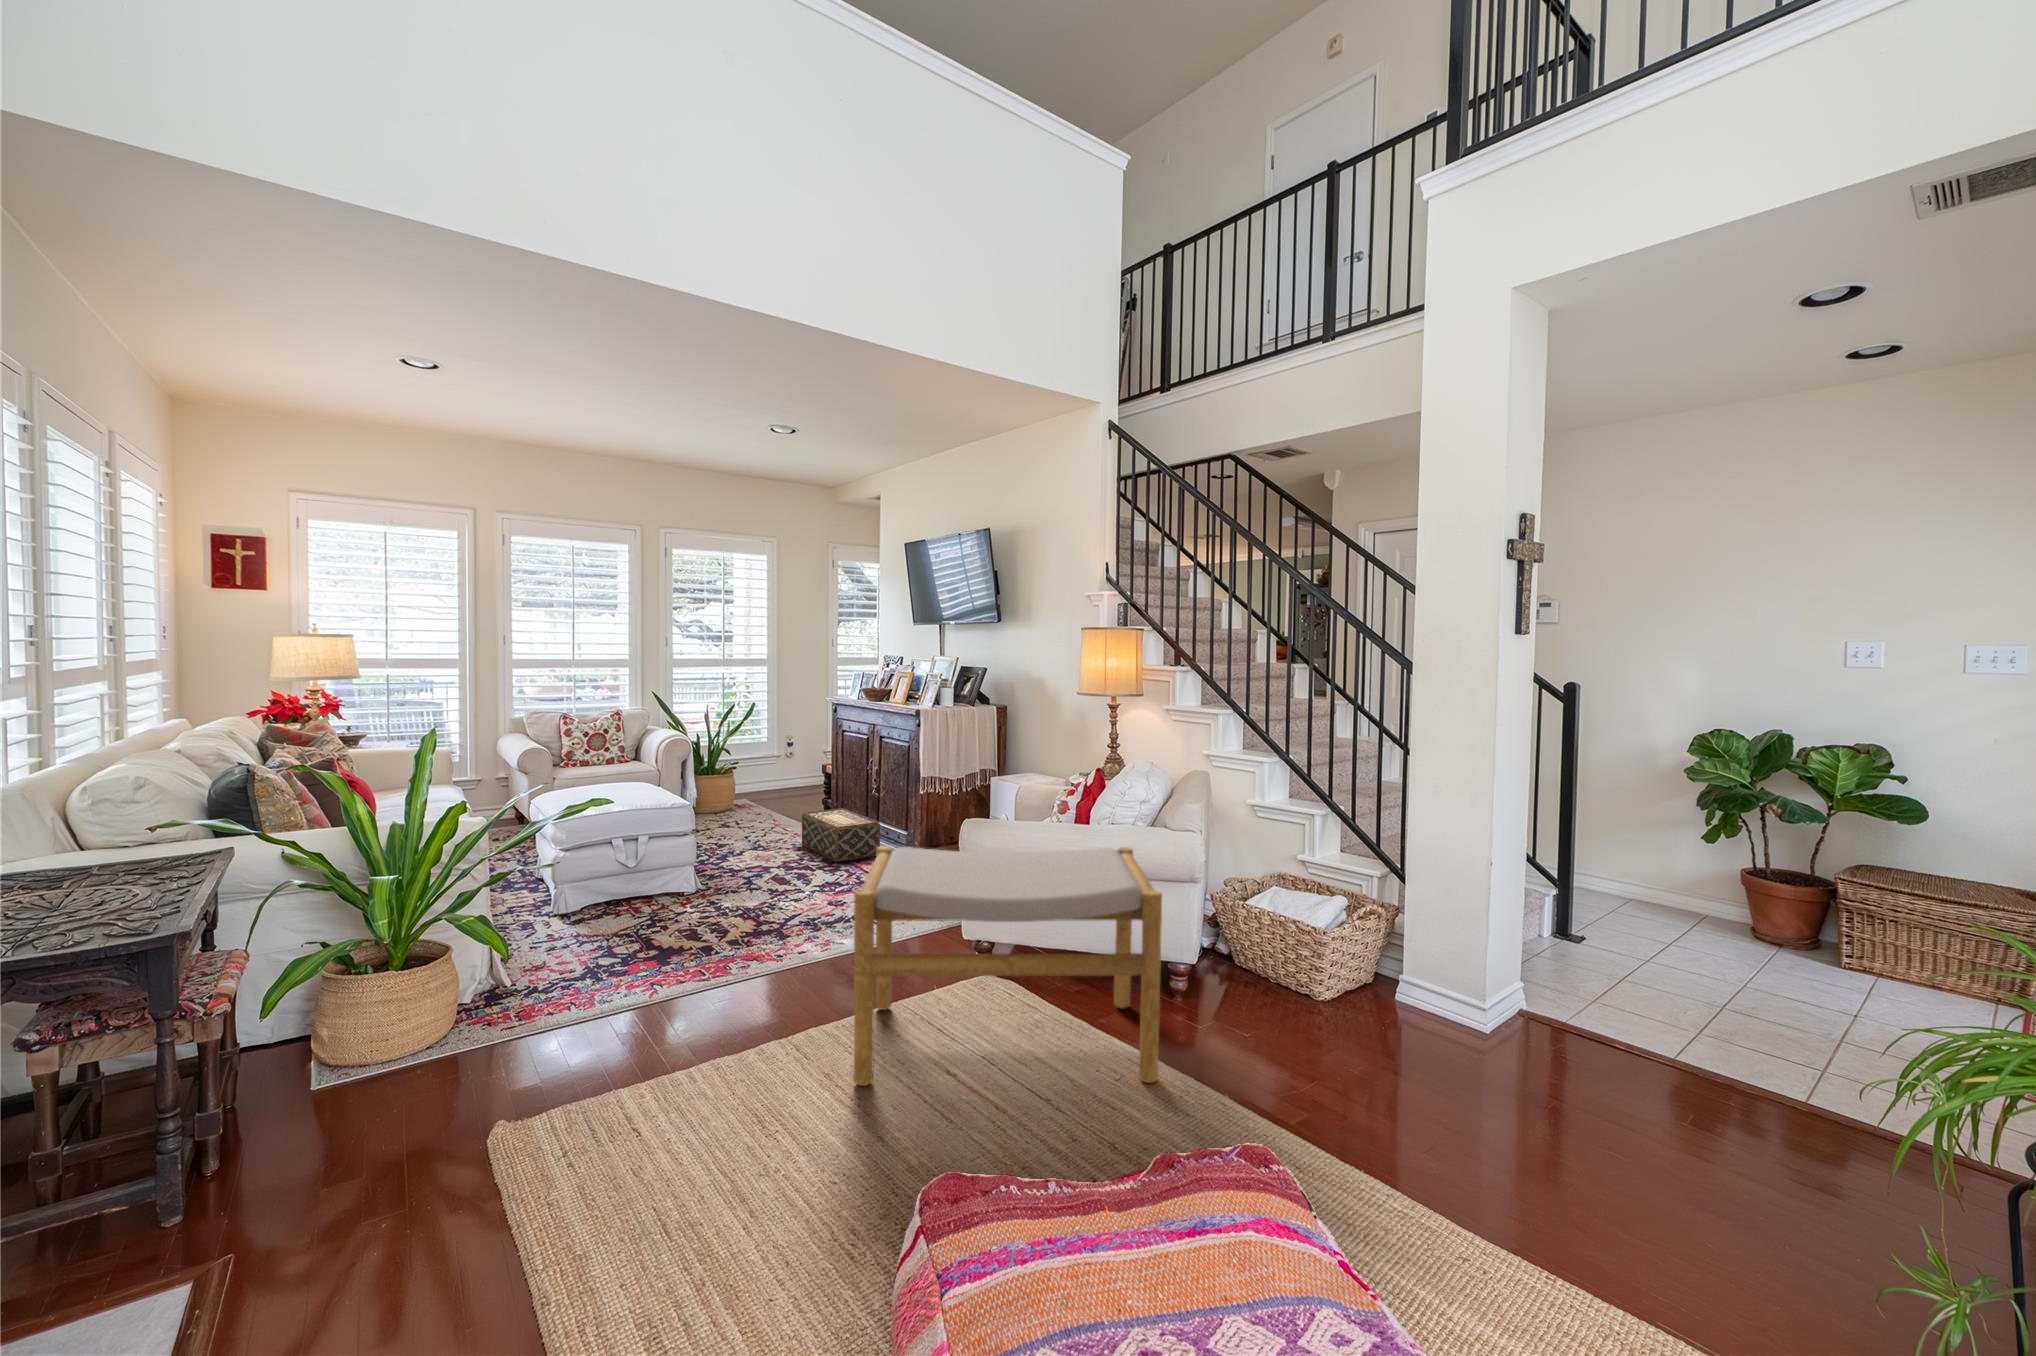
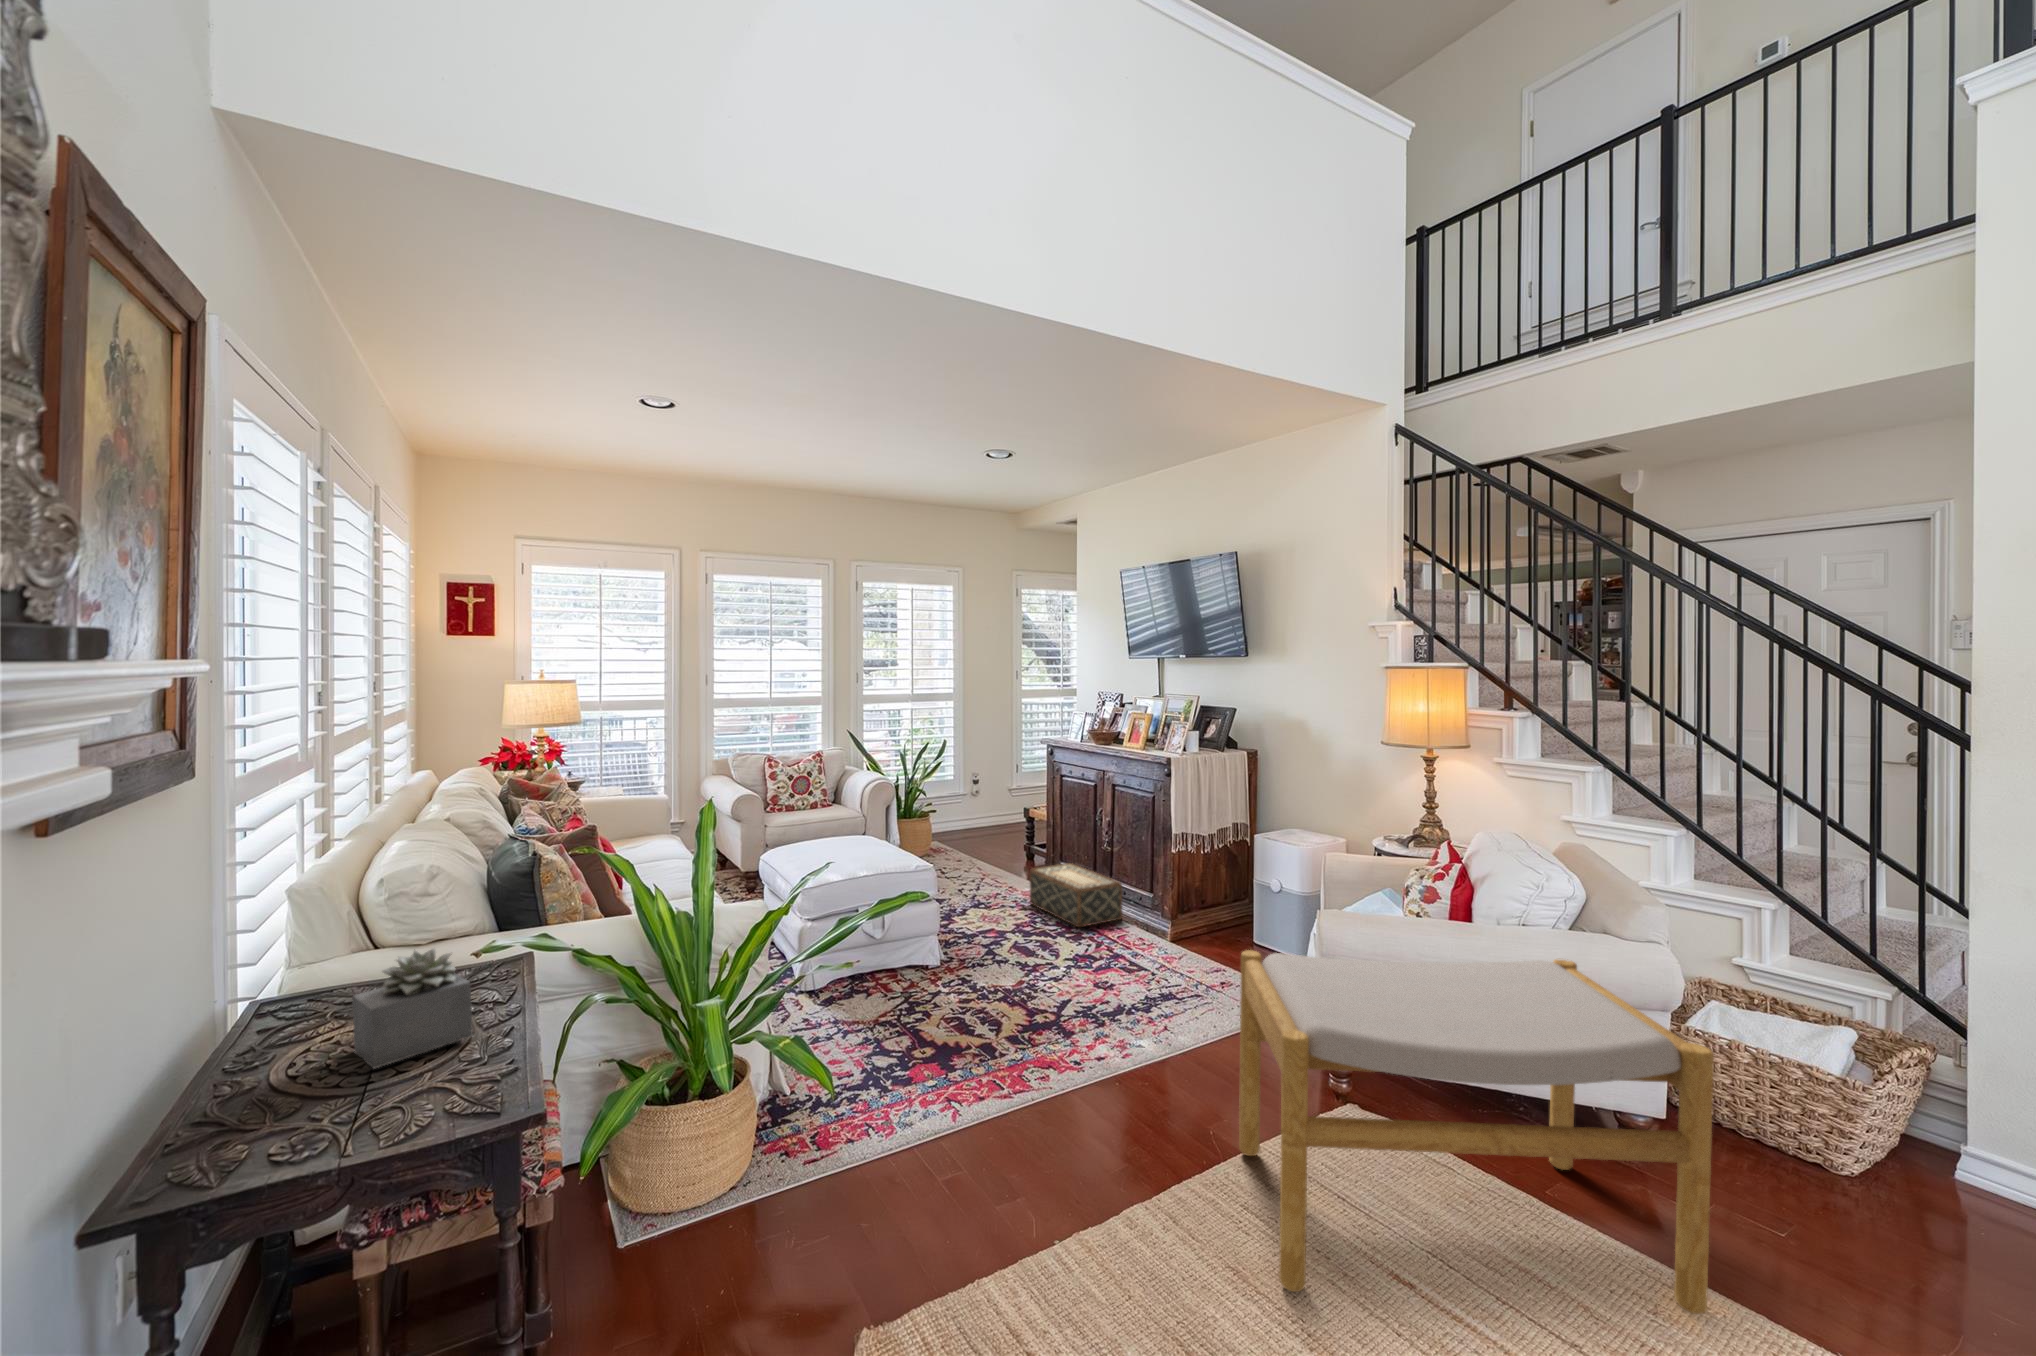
succulent plant: none [46,828,160,916] -> present [352,948,473,1068]

